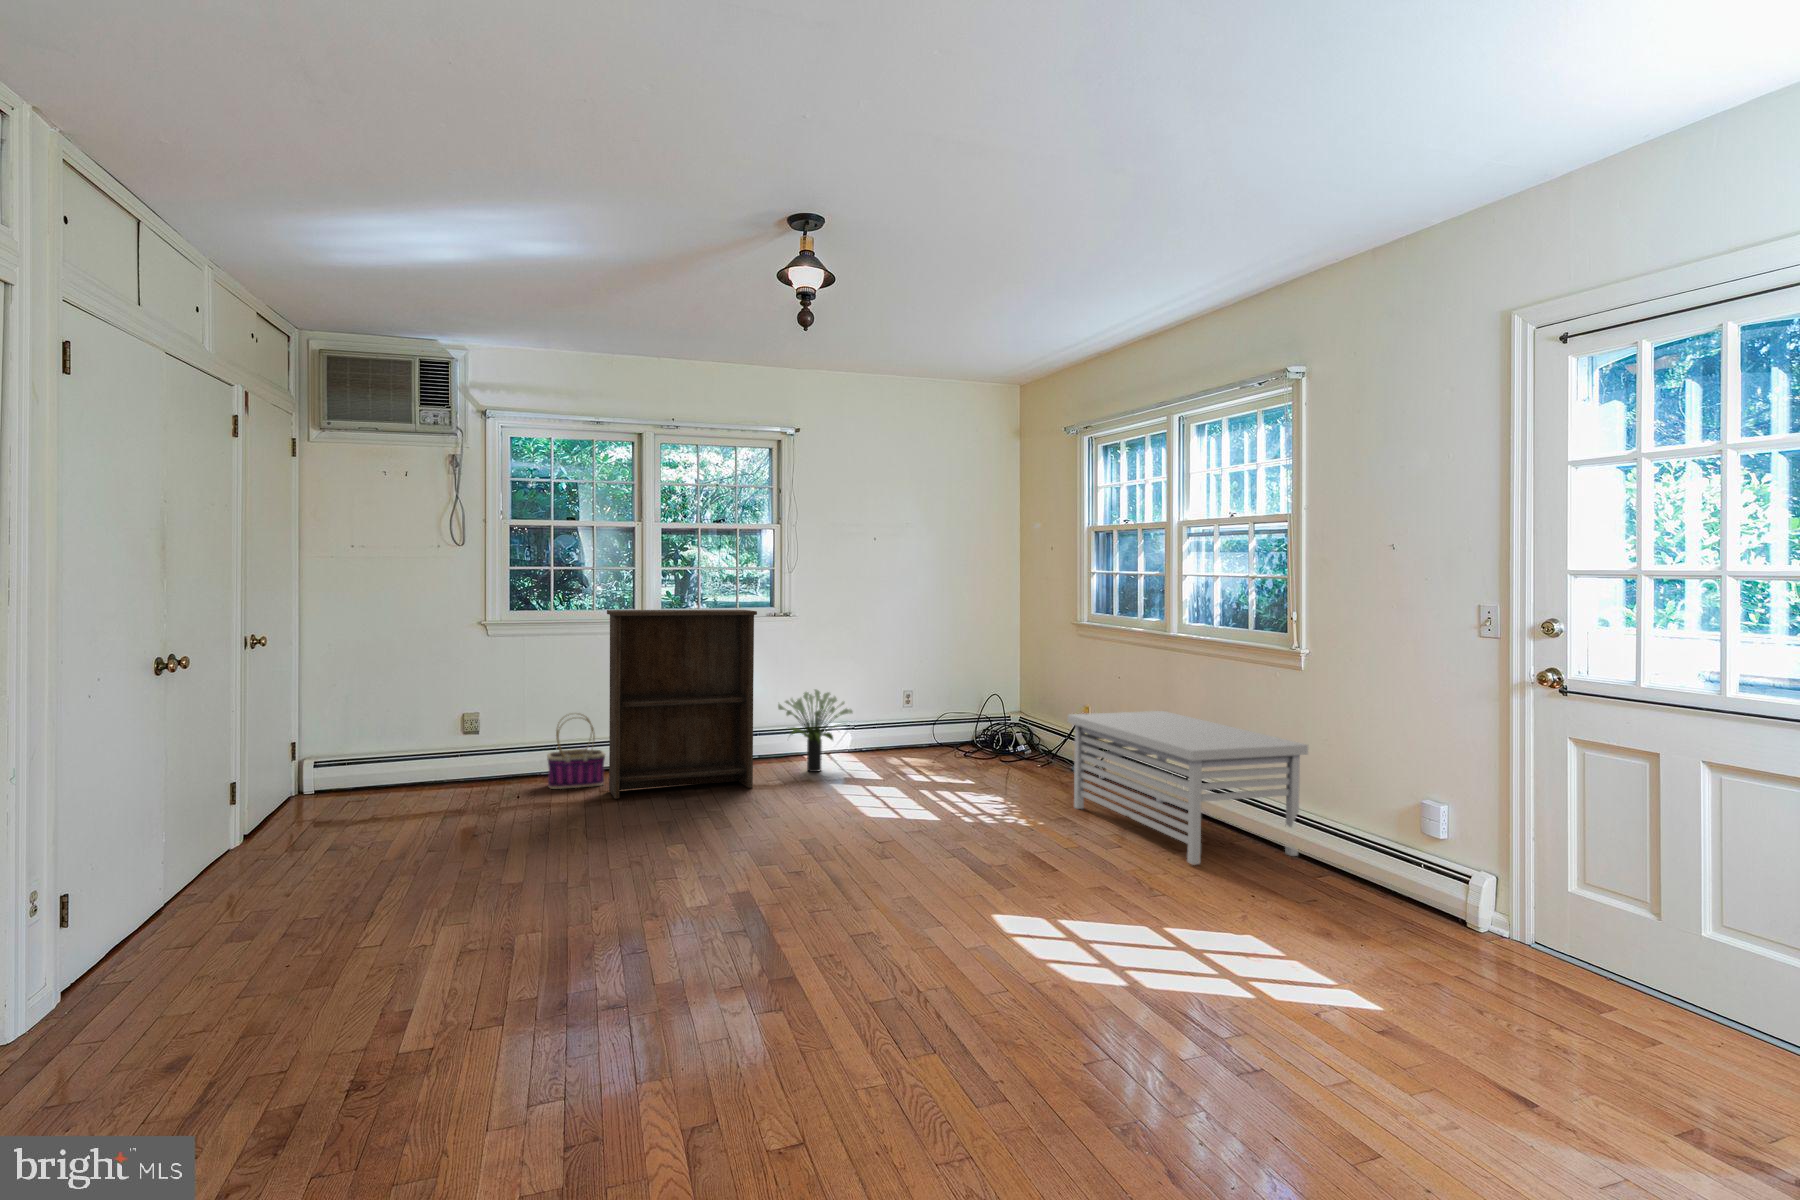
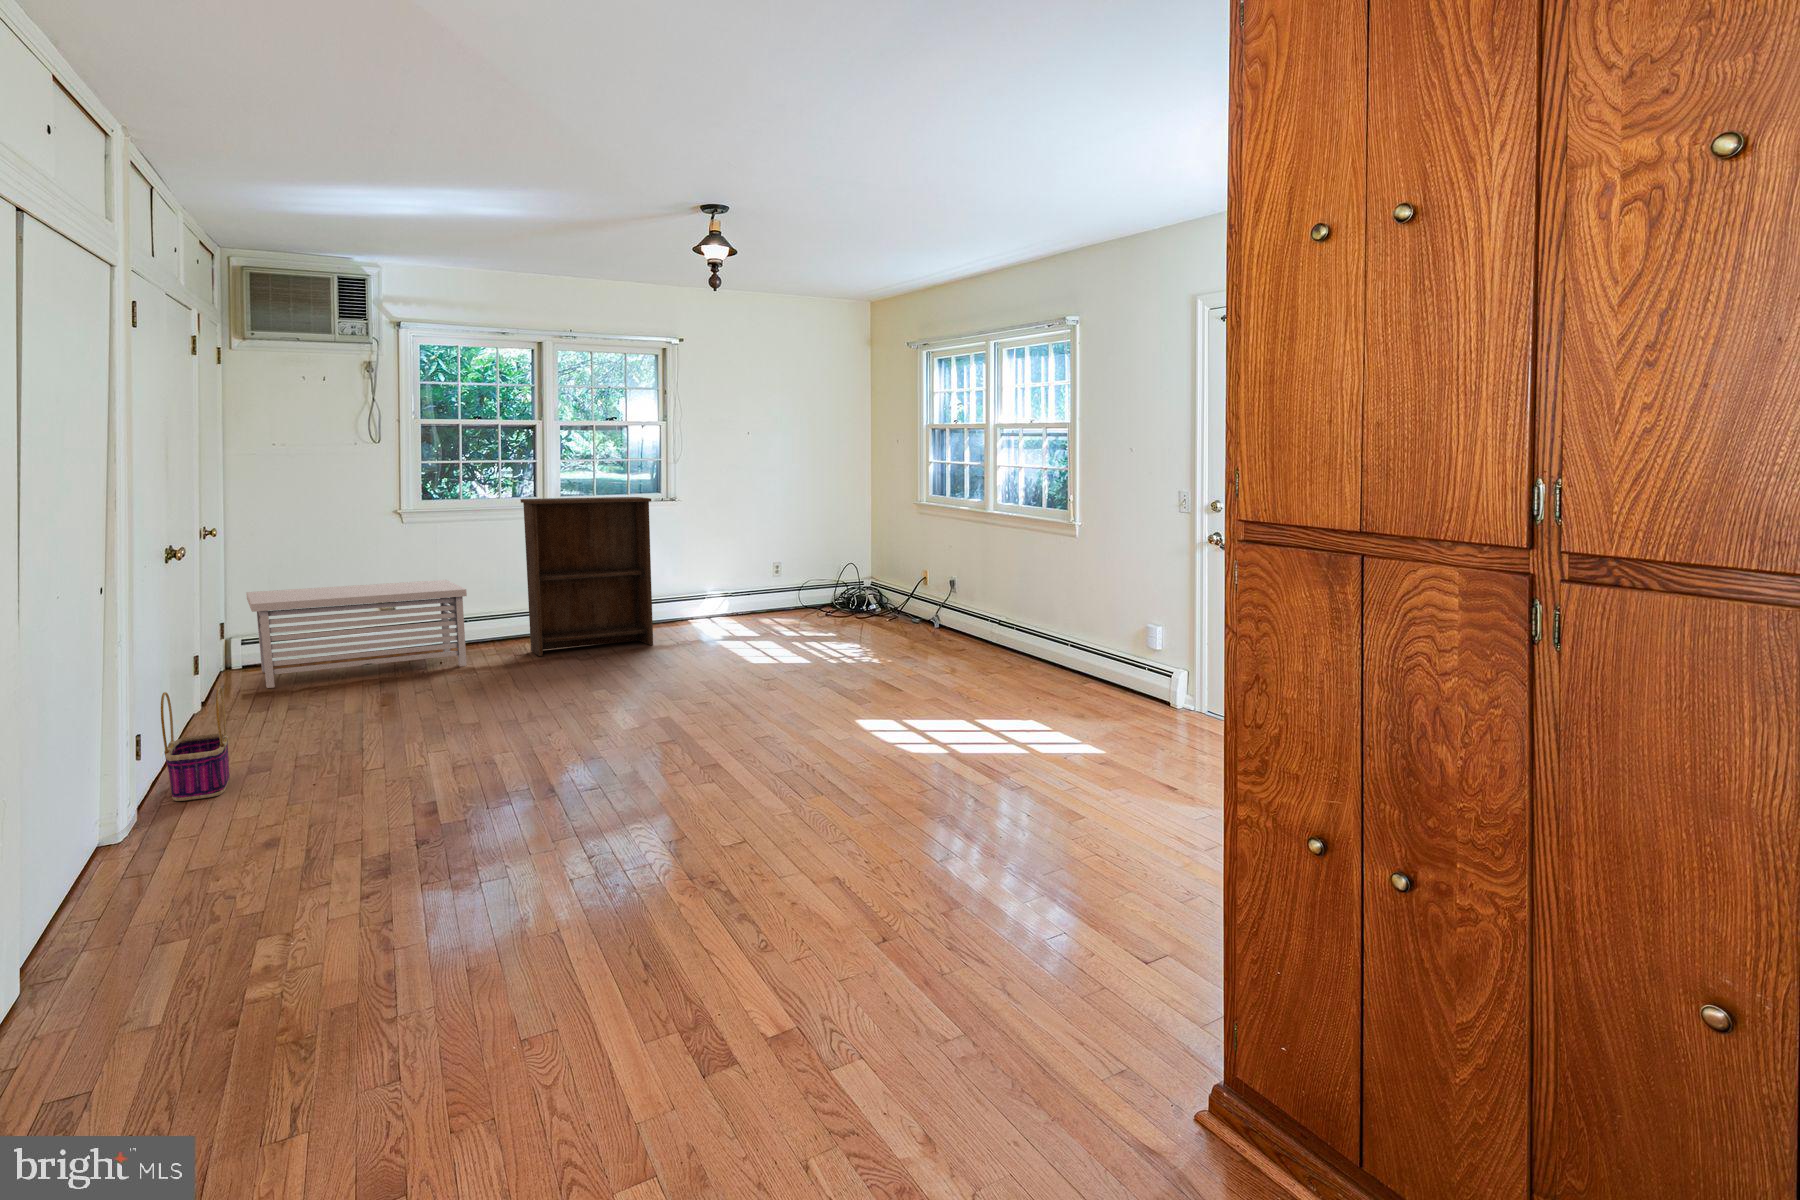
potted plant: present [778,689,852,772] -> none [669,563,732,632]
storage bench: present [1068,711,1308,865] -> present [246,580,467,688]
basket: present [547,715,605,789] -> present [161,687,230,801]

